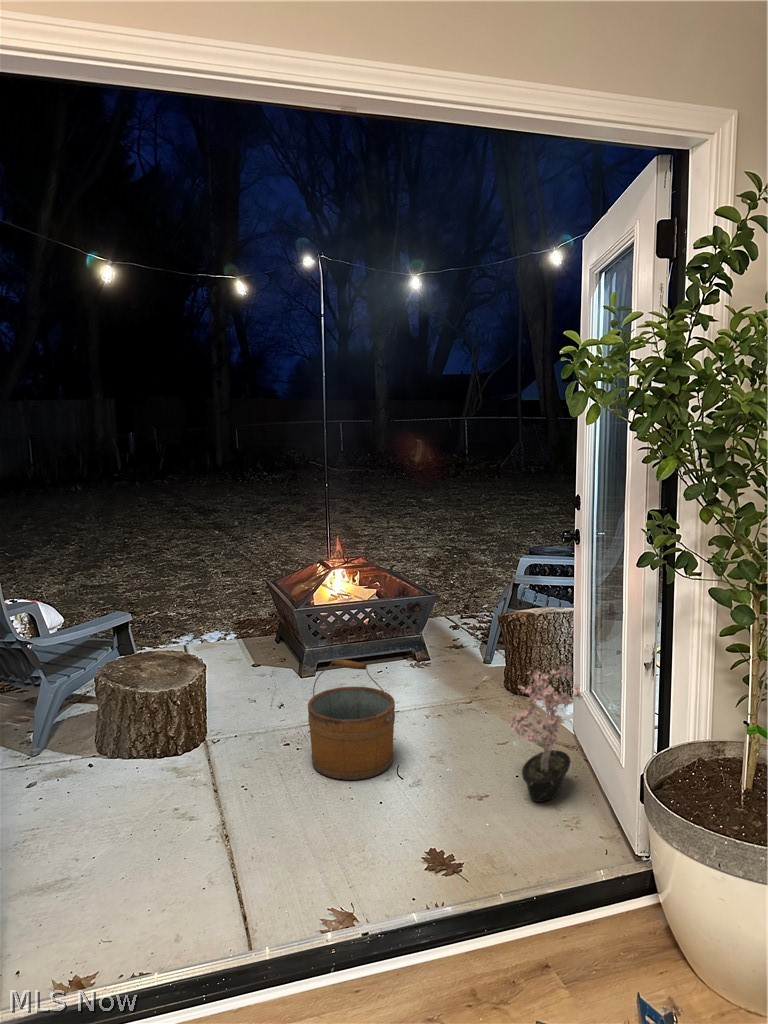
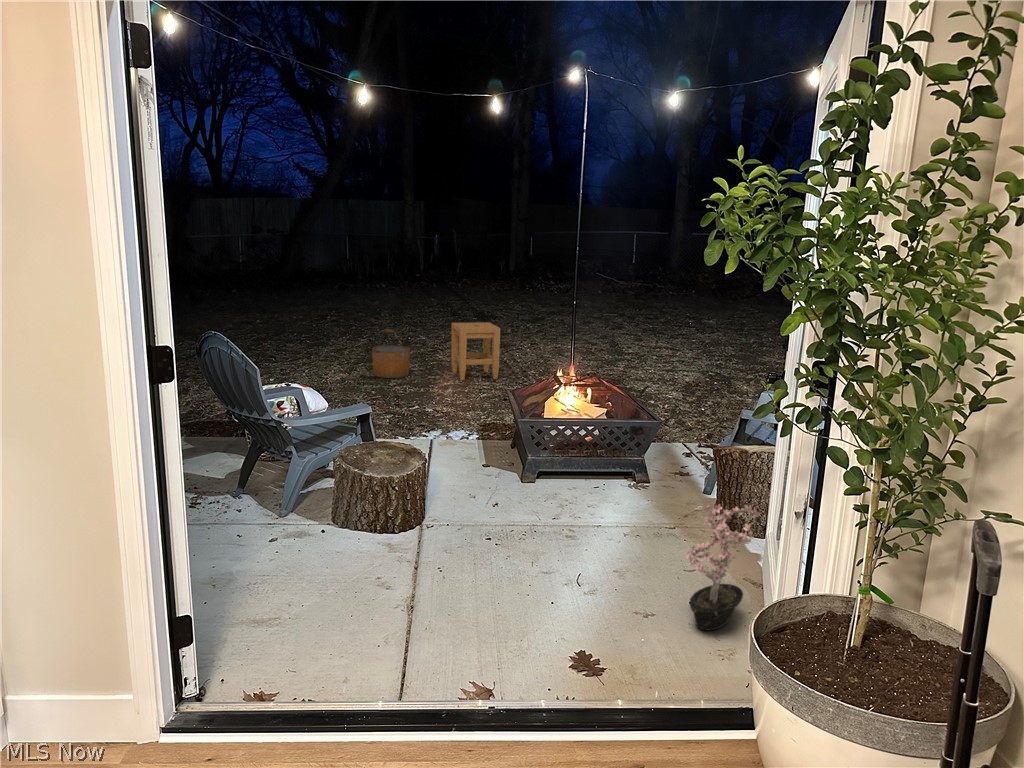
stool: none [179,514,236,578] -> present [451,322,500,380]
bucket: present [308,659,395,780] -> present [372,329,410,378]

